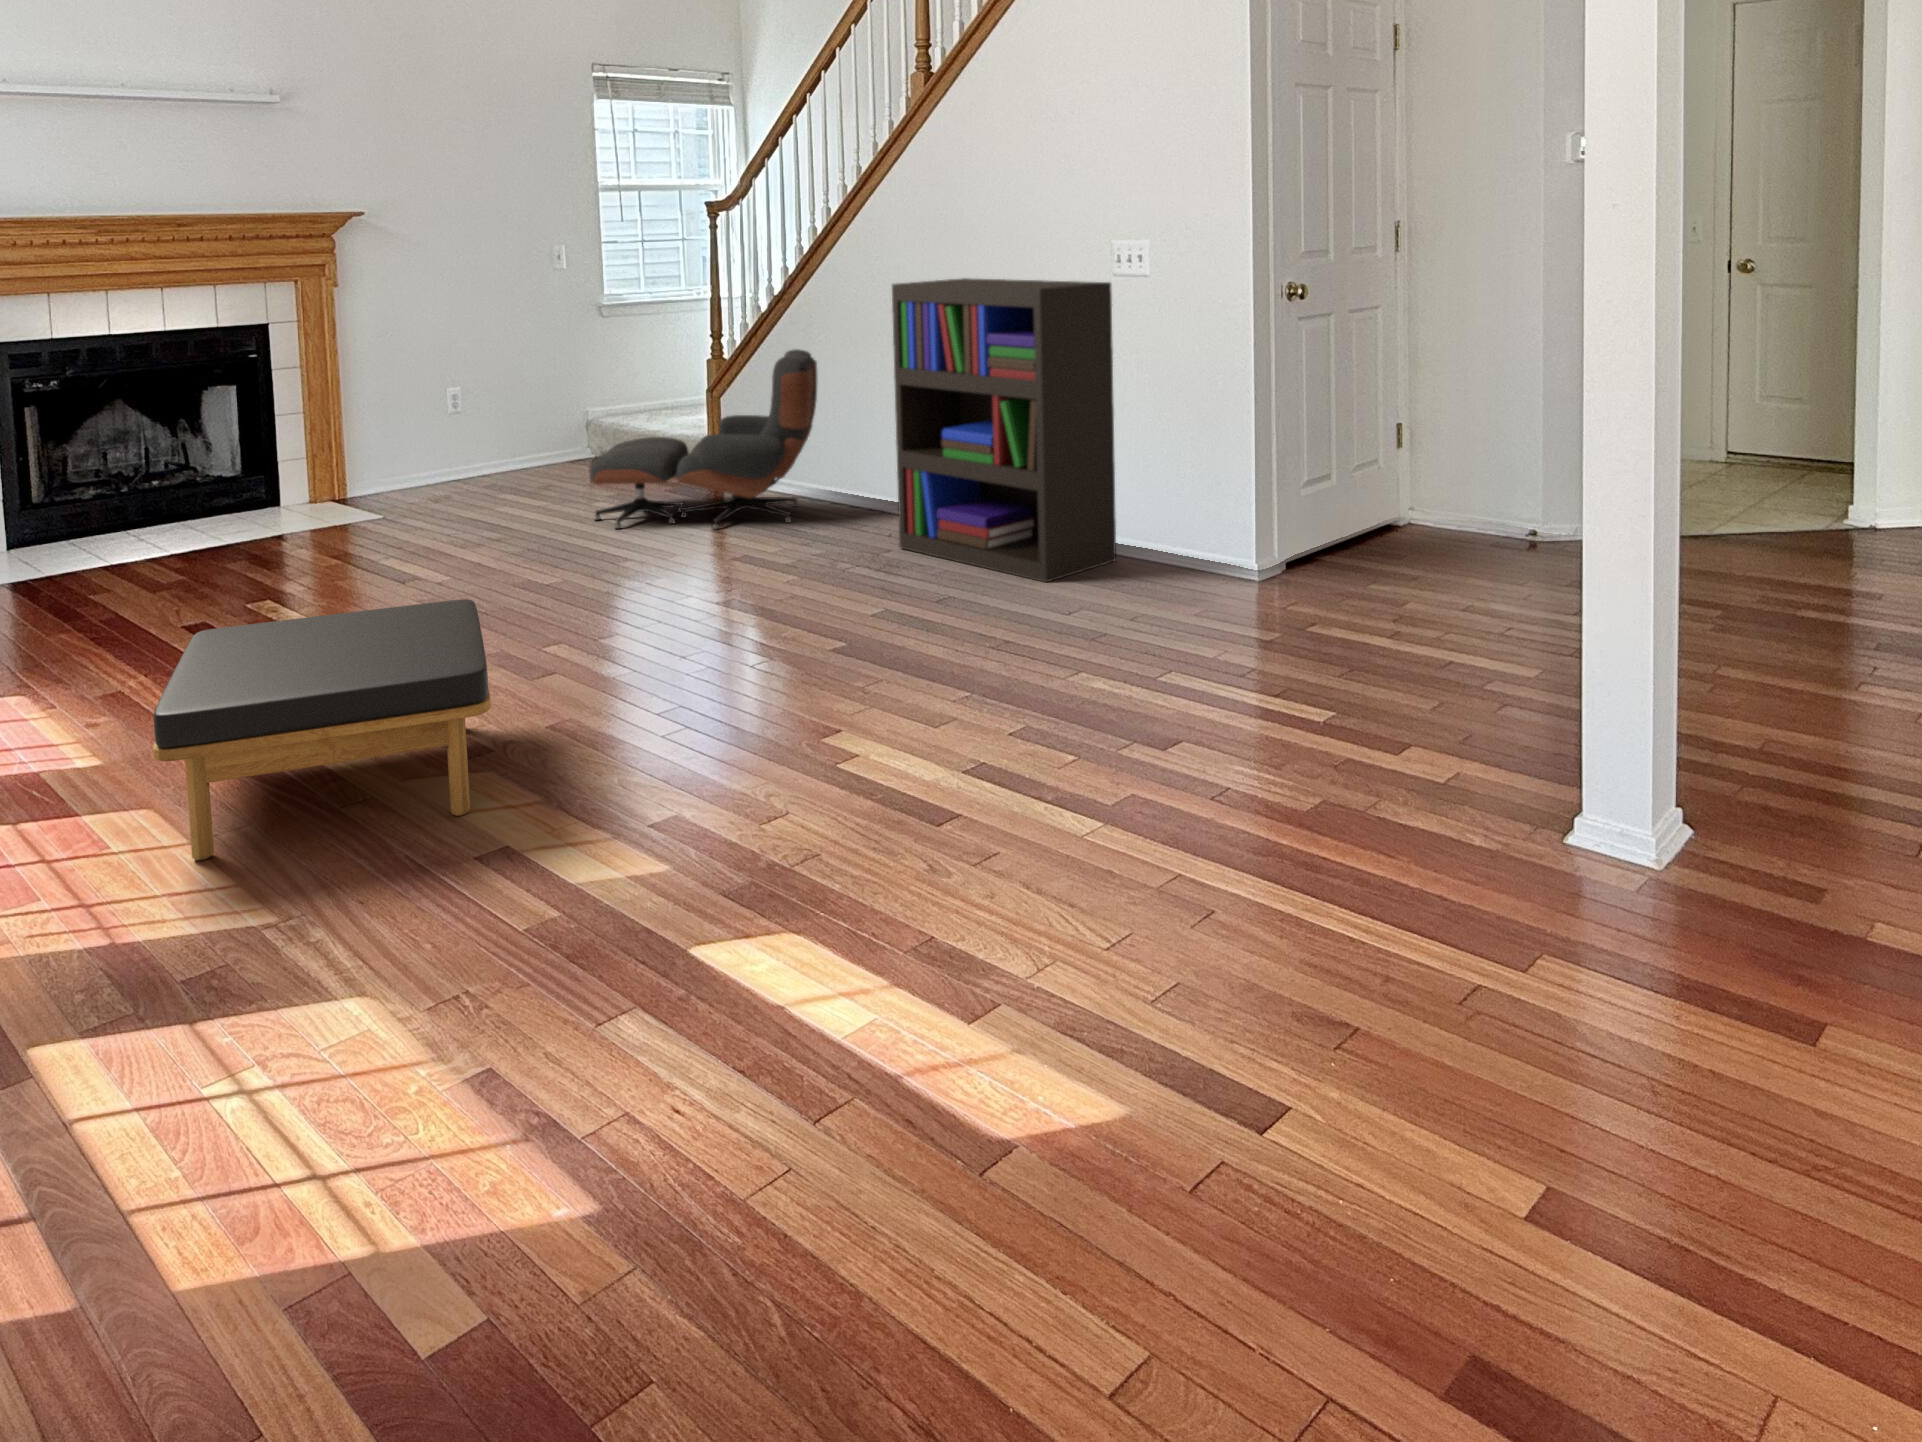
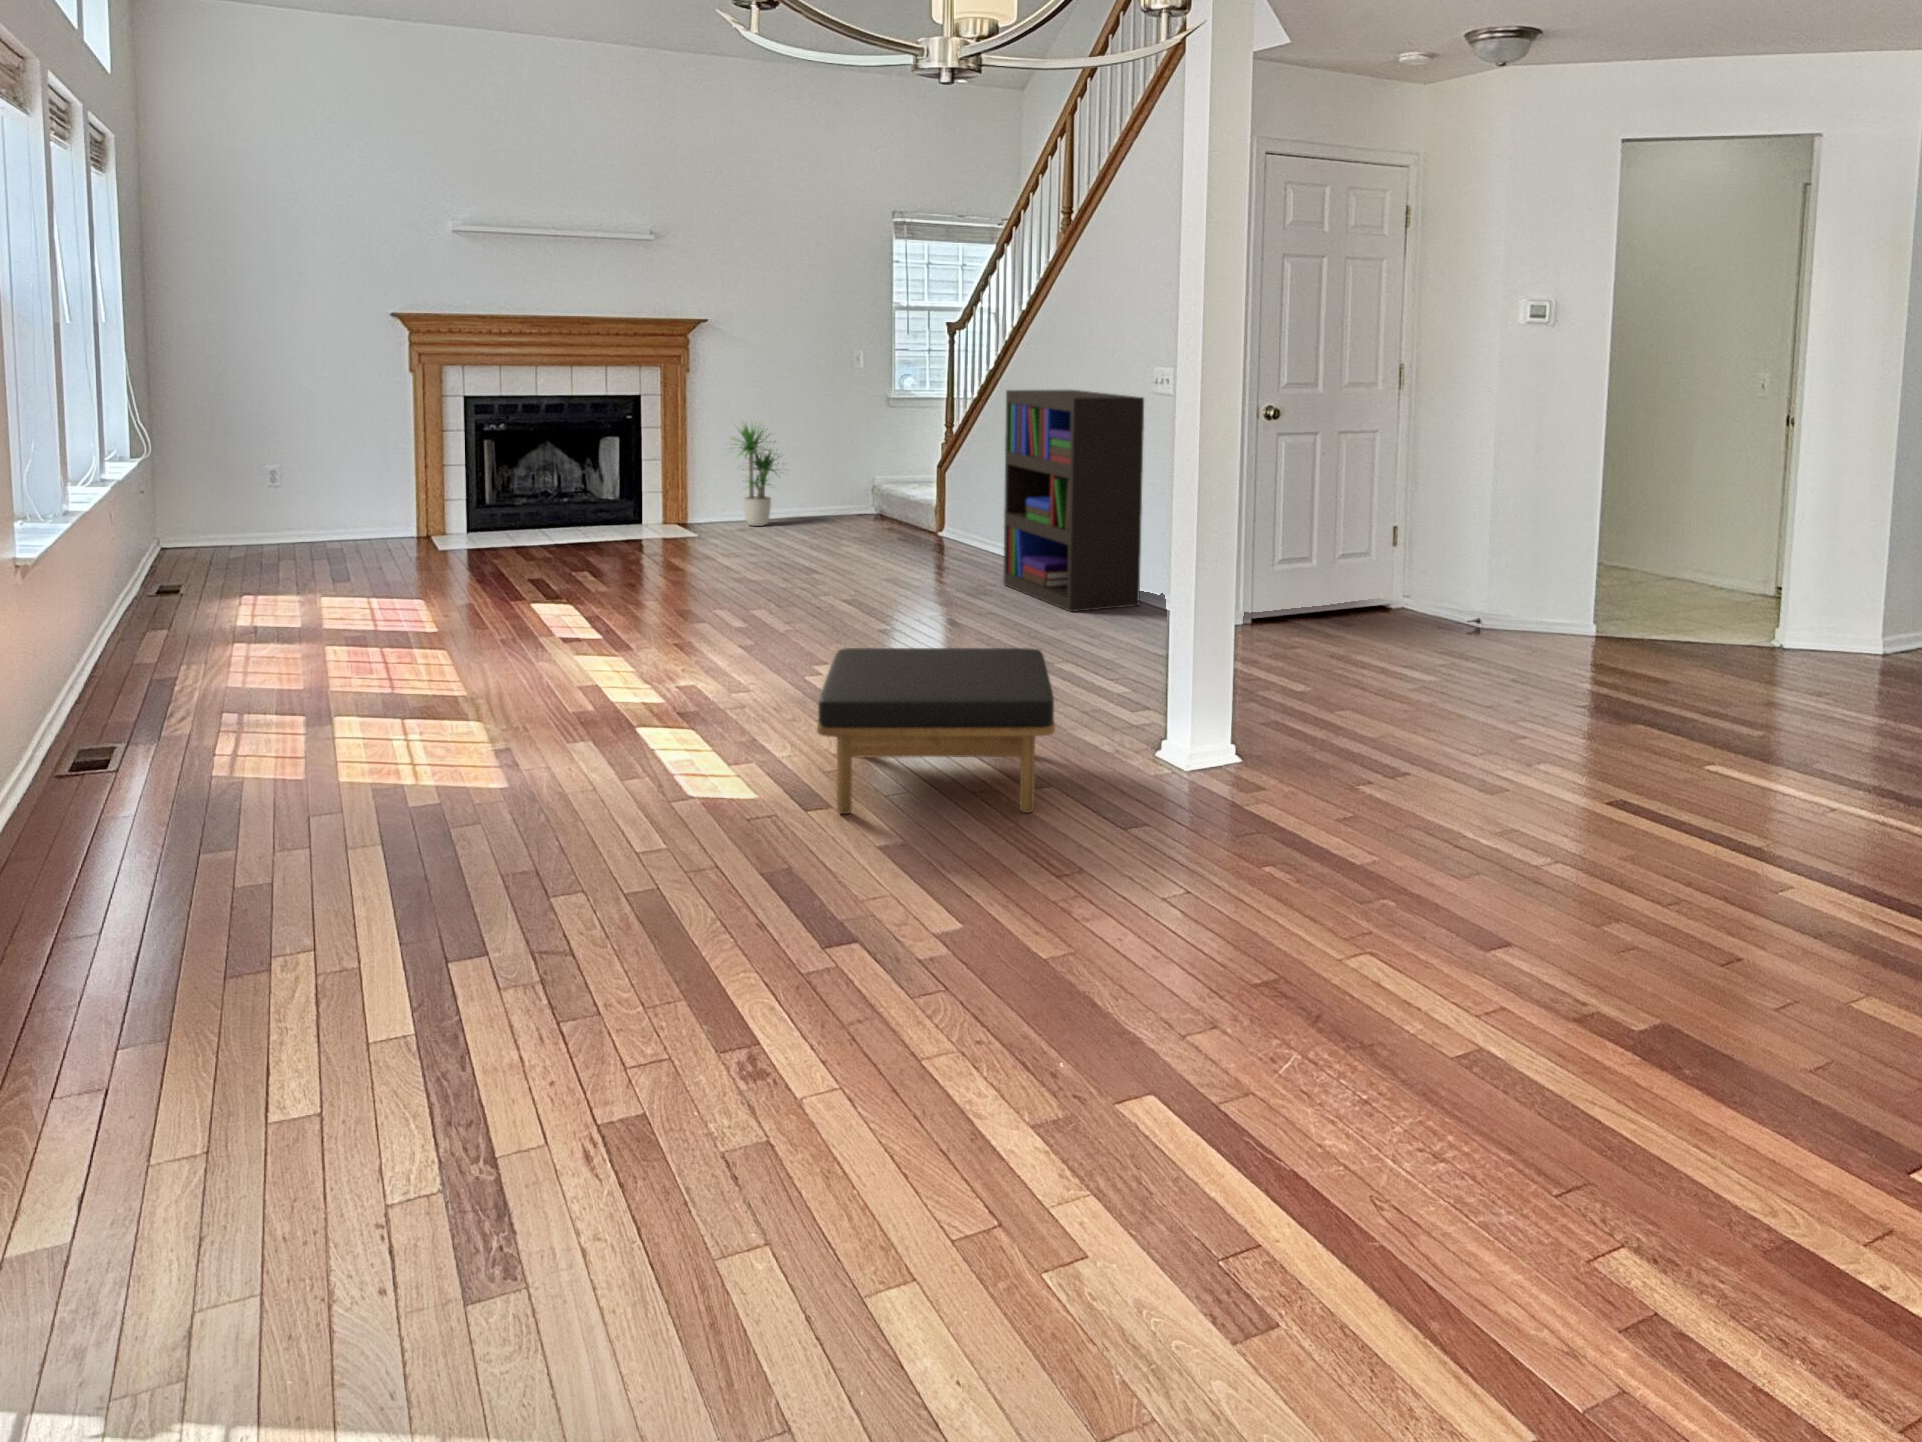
potted plant: none [390,344,492,492] -> present [732,425,780,526]
lounge chair: present [590,349,818,530] -> none [819,437,994,564]
ottoman: present [153,599,491,860] -> present [817,648,1055,814]

